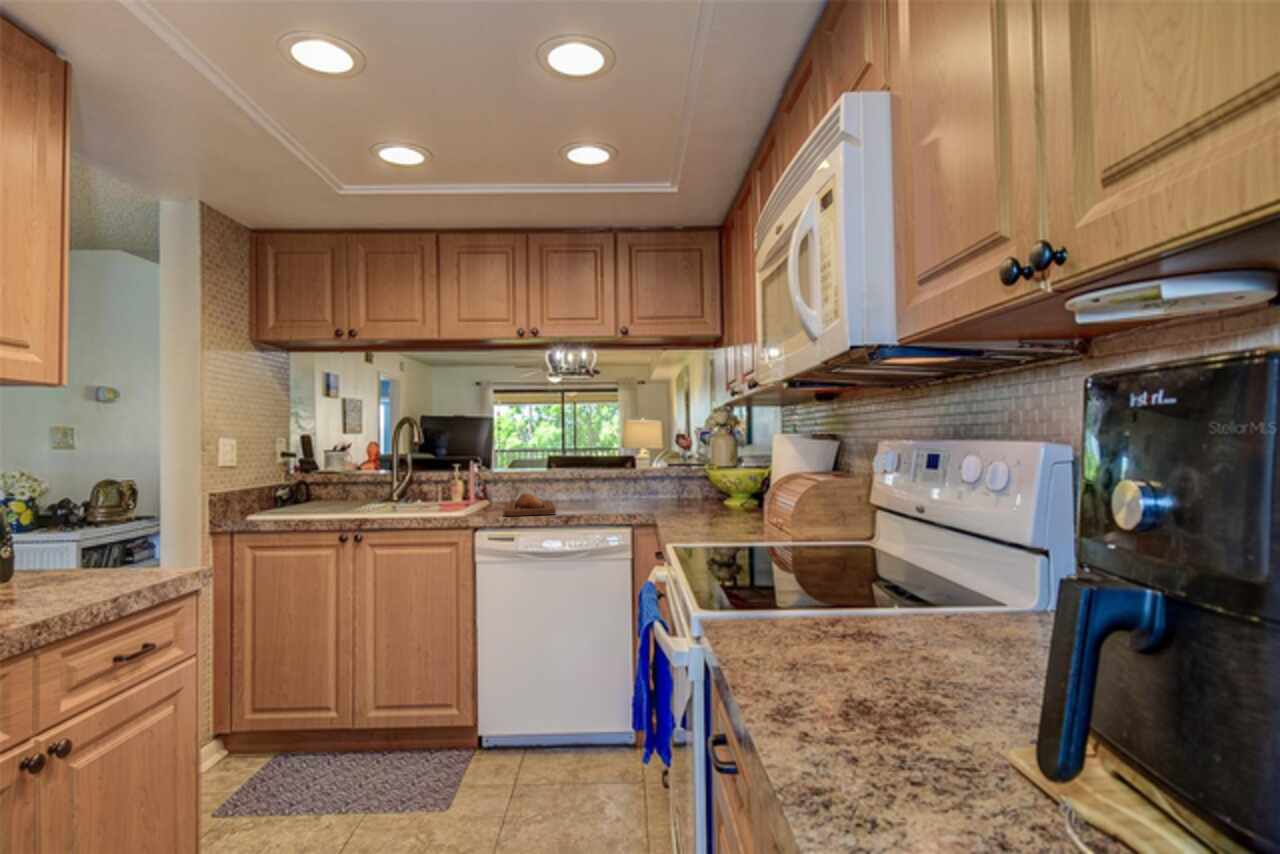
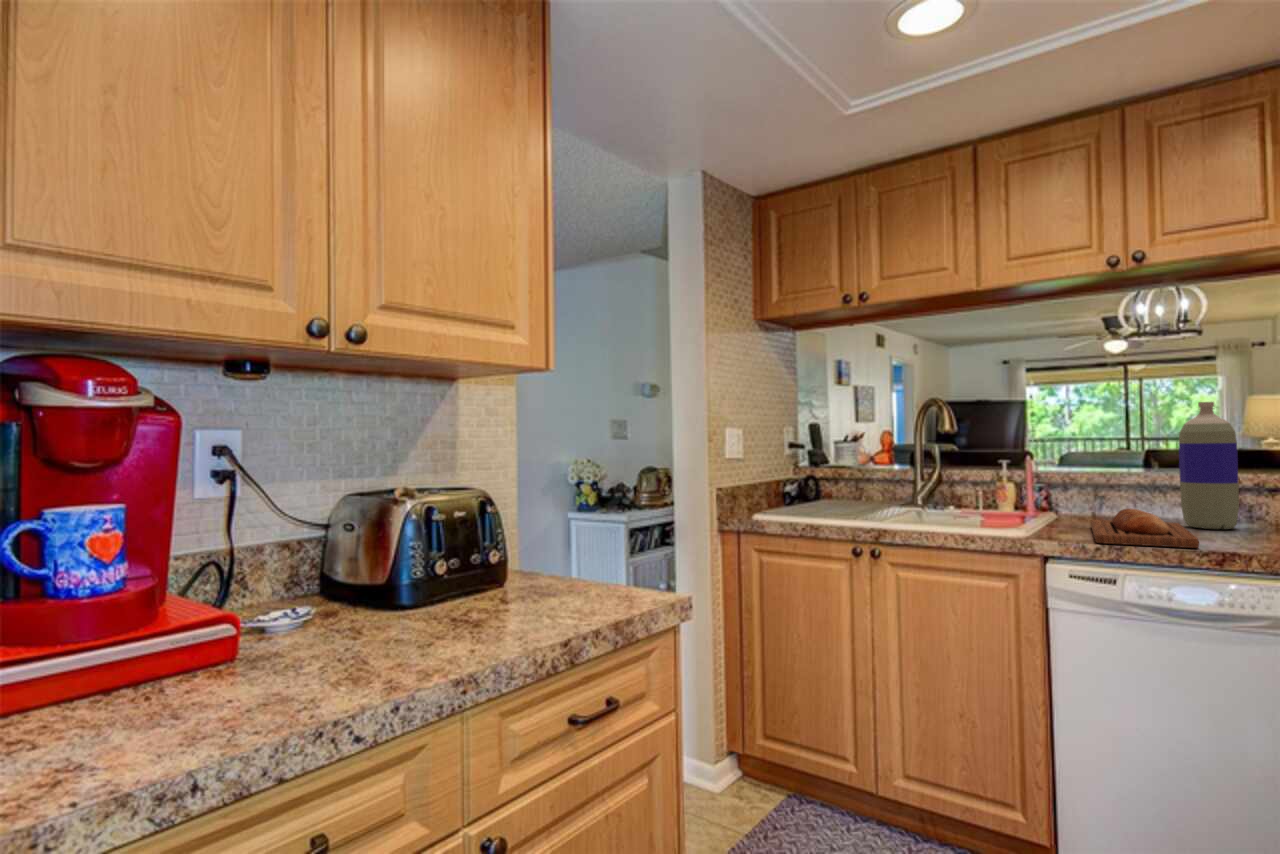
bottle: none [554,427,582,504] -> present [1179,402,1239,529]

